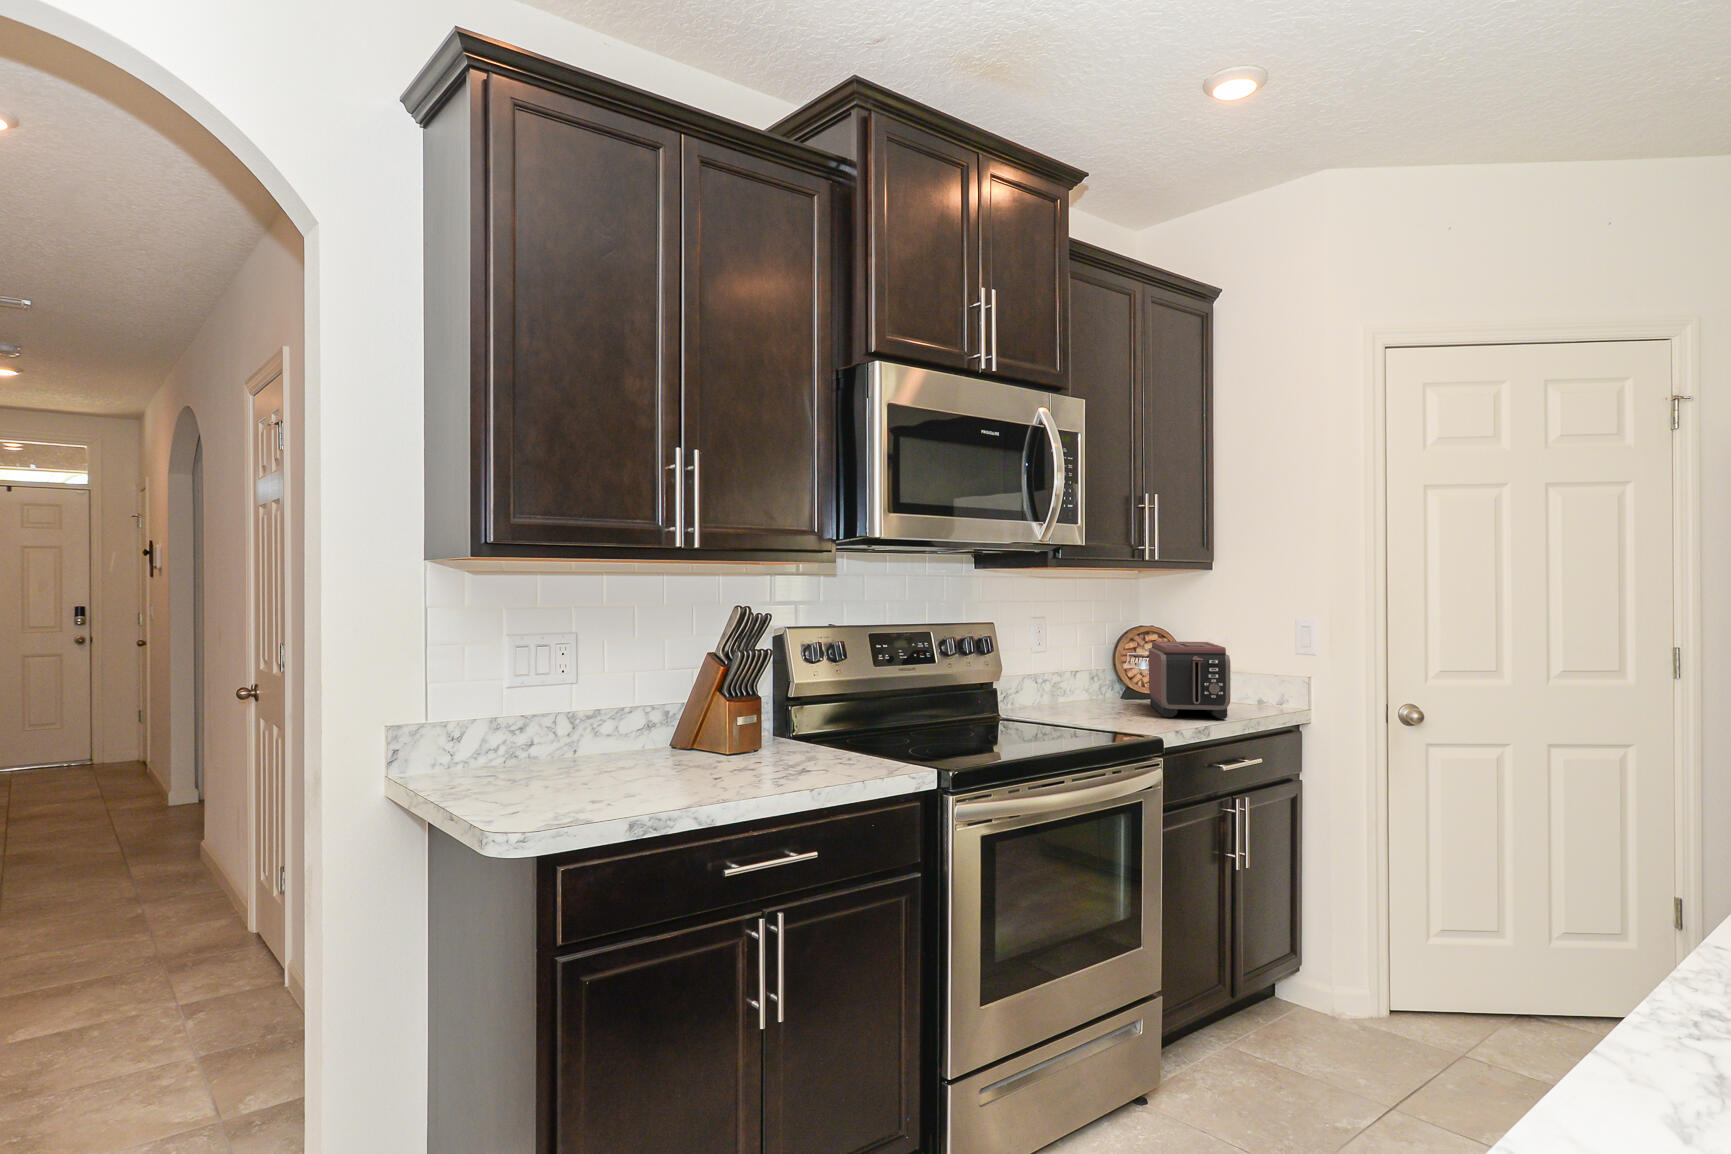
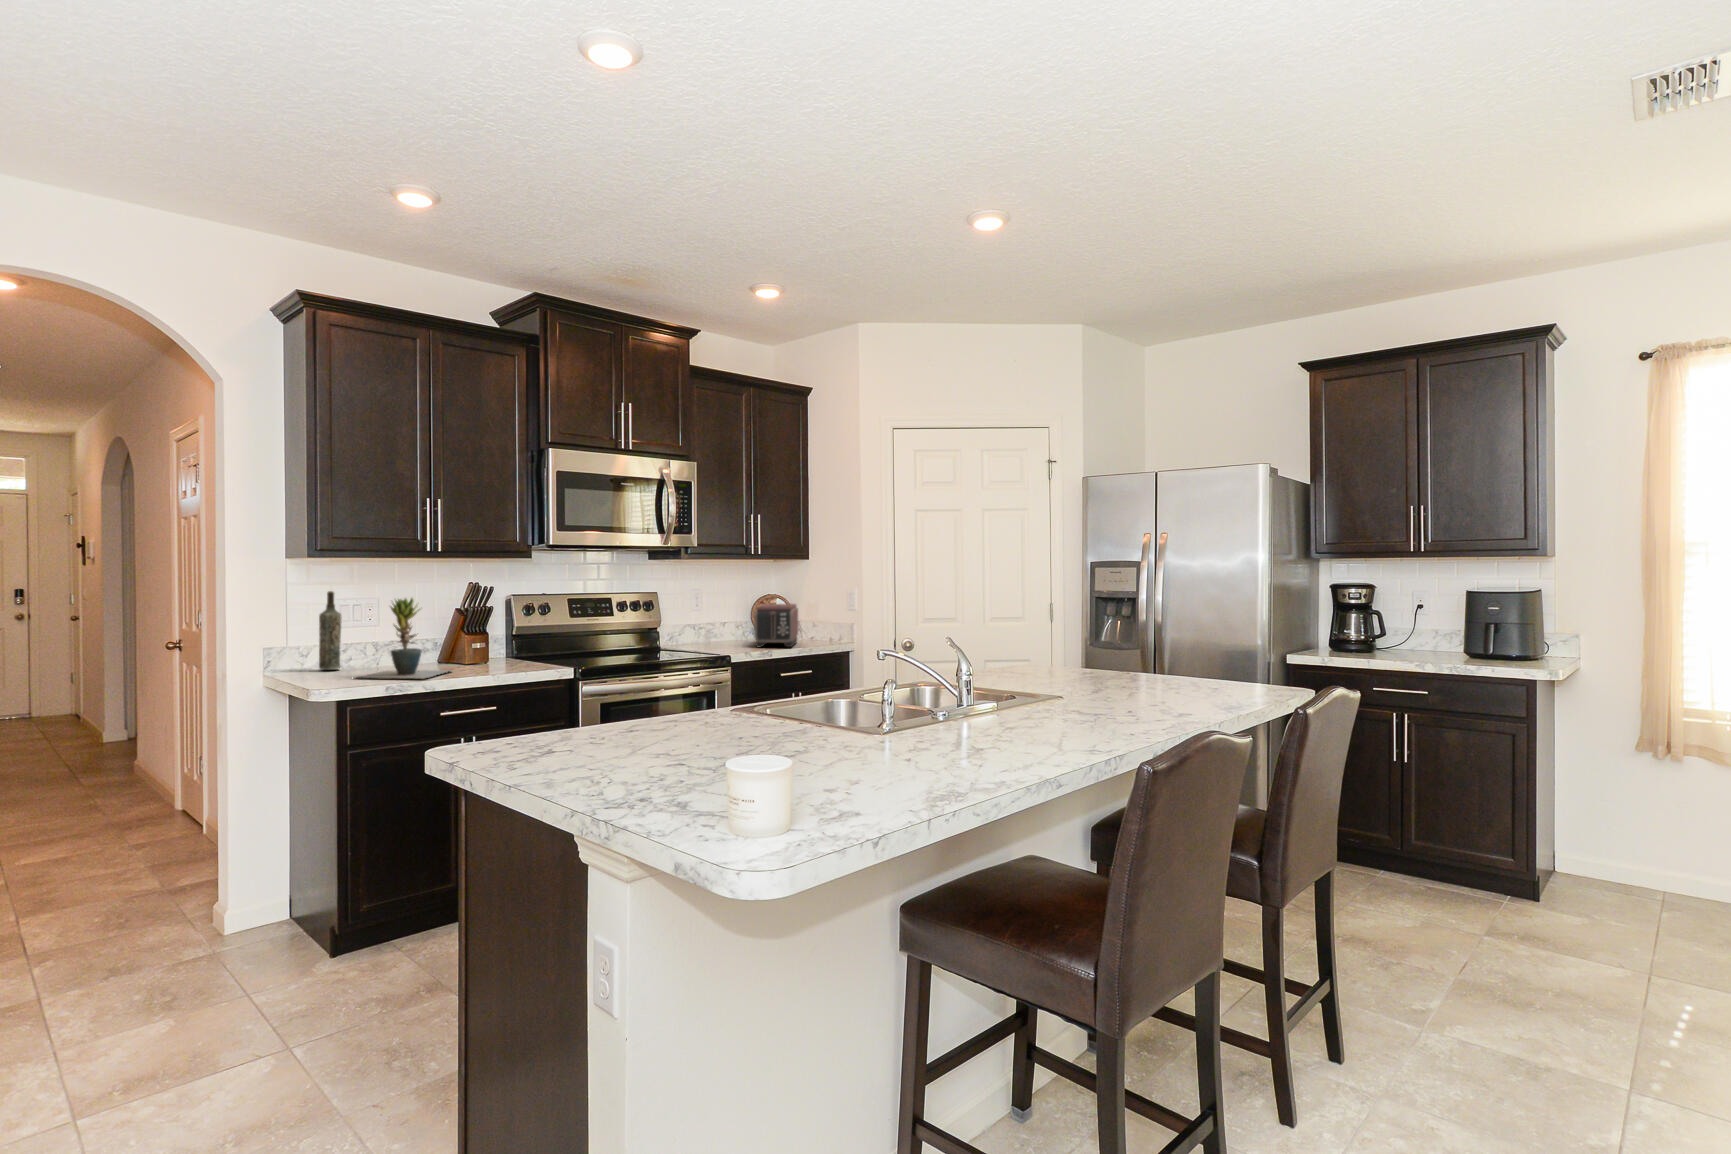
bottle: none [480,619,520,767] -> present [319,591,341,670]
potted plant: none [550,632,722,797] -> present [358,598,447,678]

